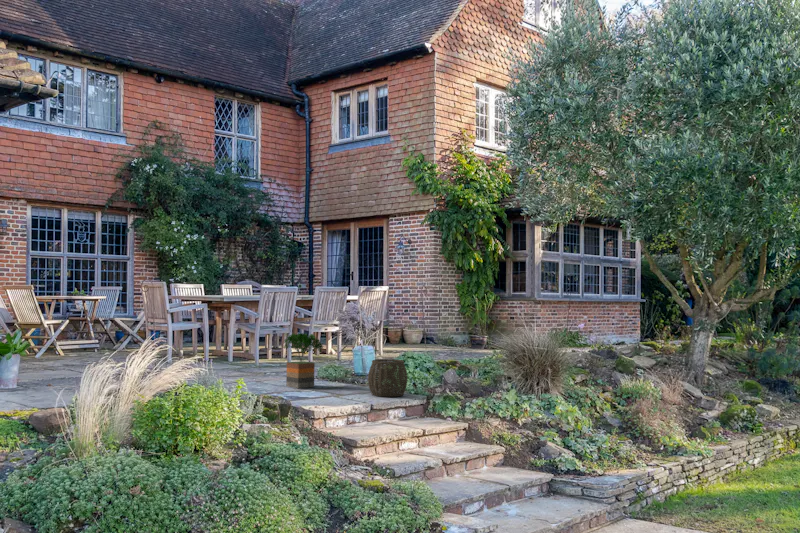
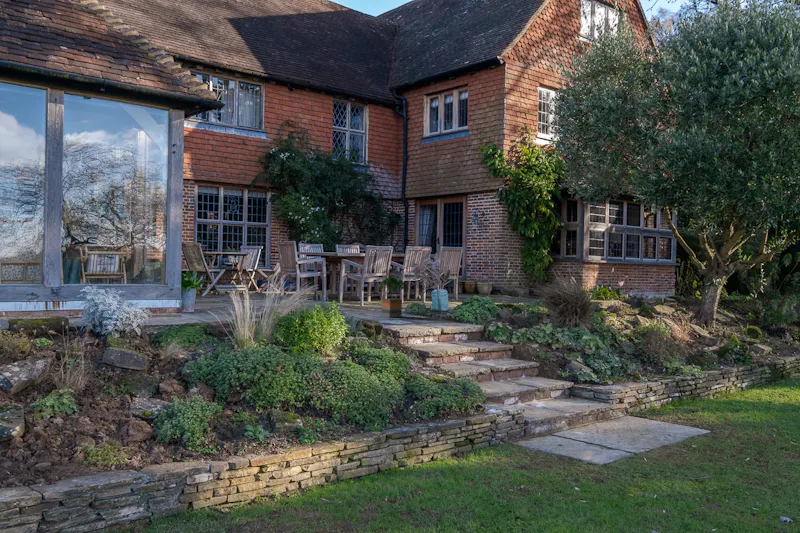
woven basket: present [368,359,408,397] -> none [440,298,470,325]

